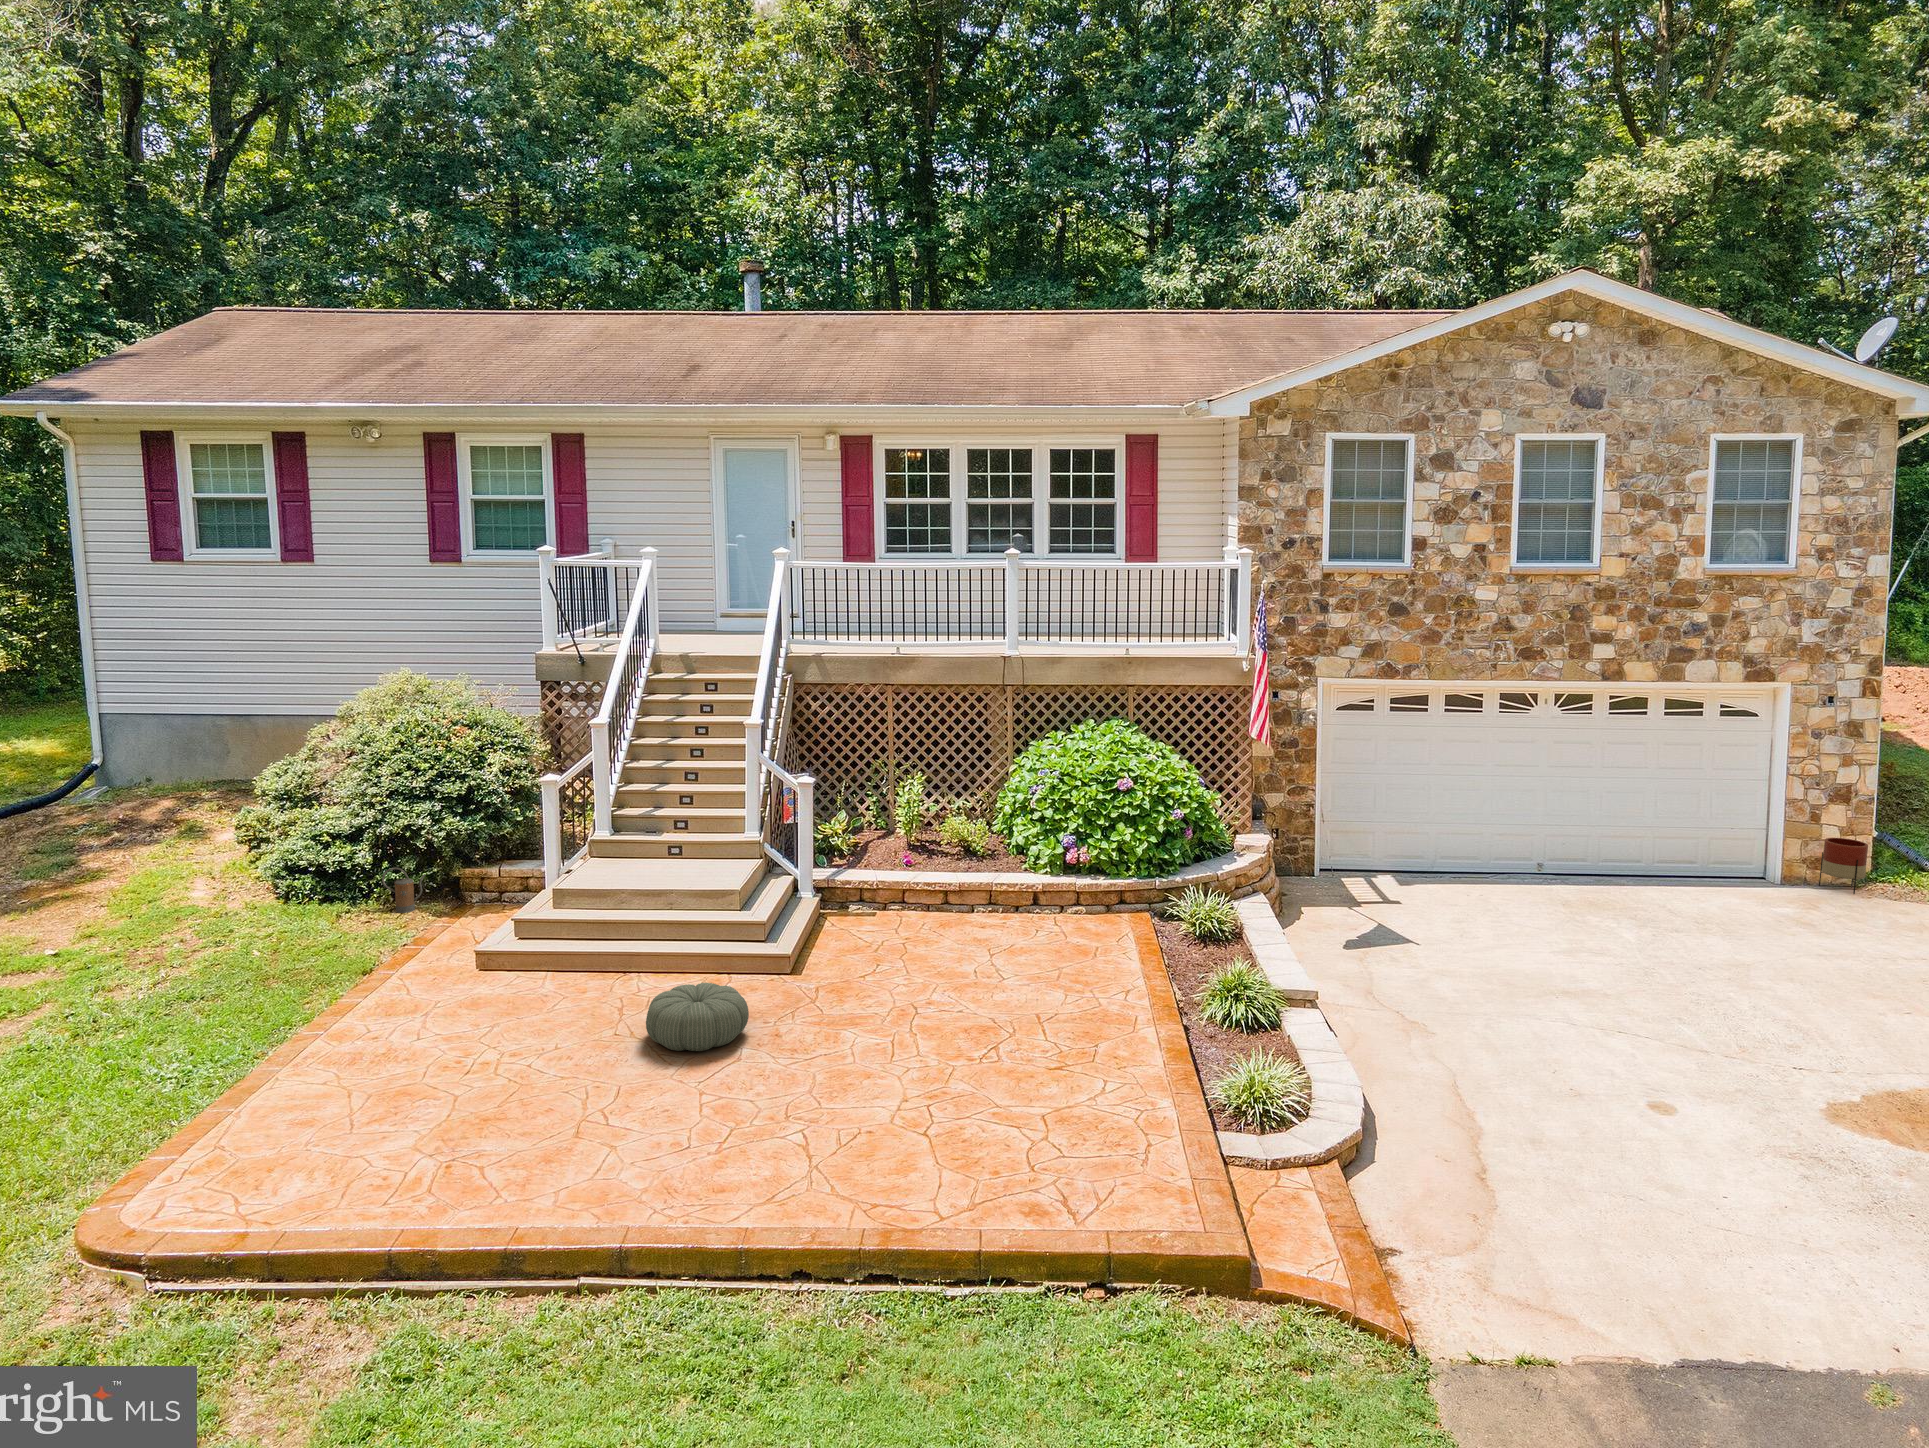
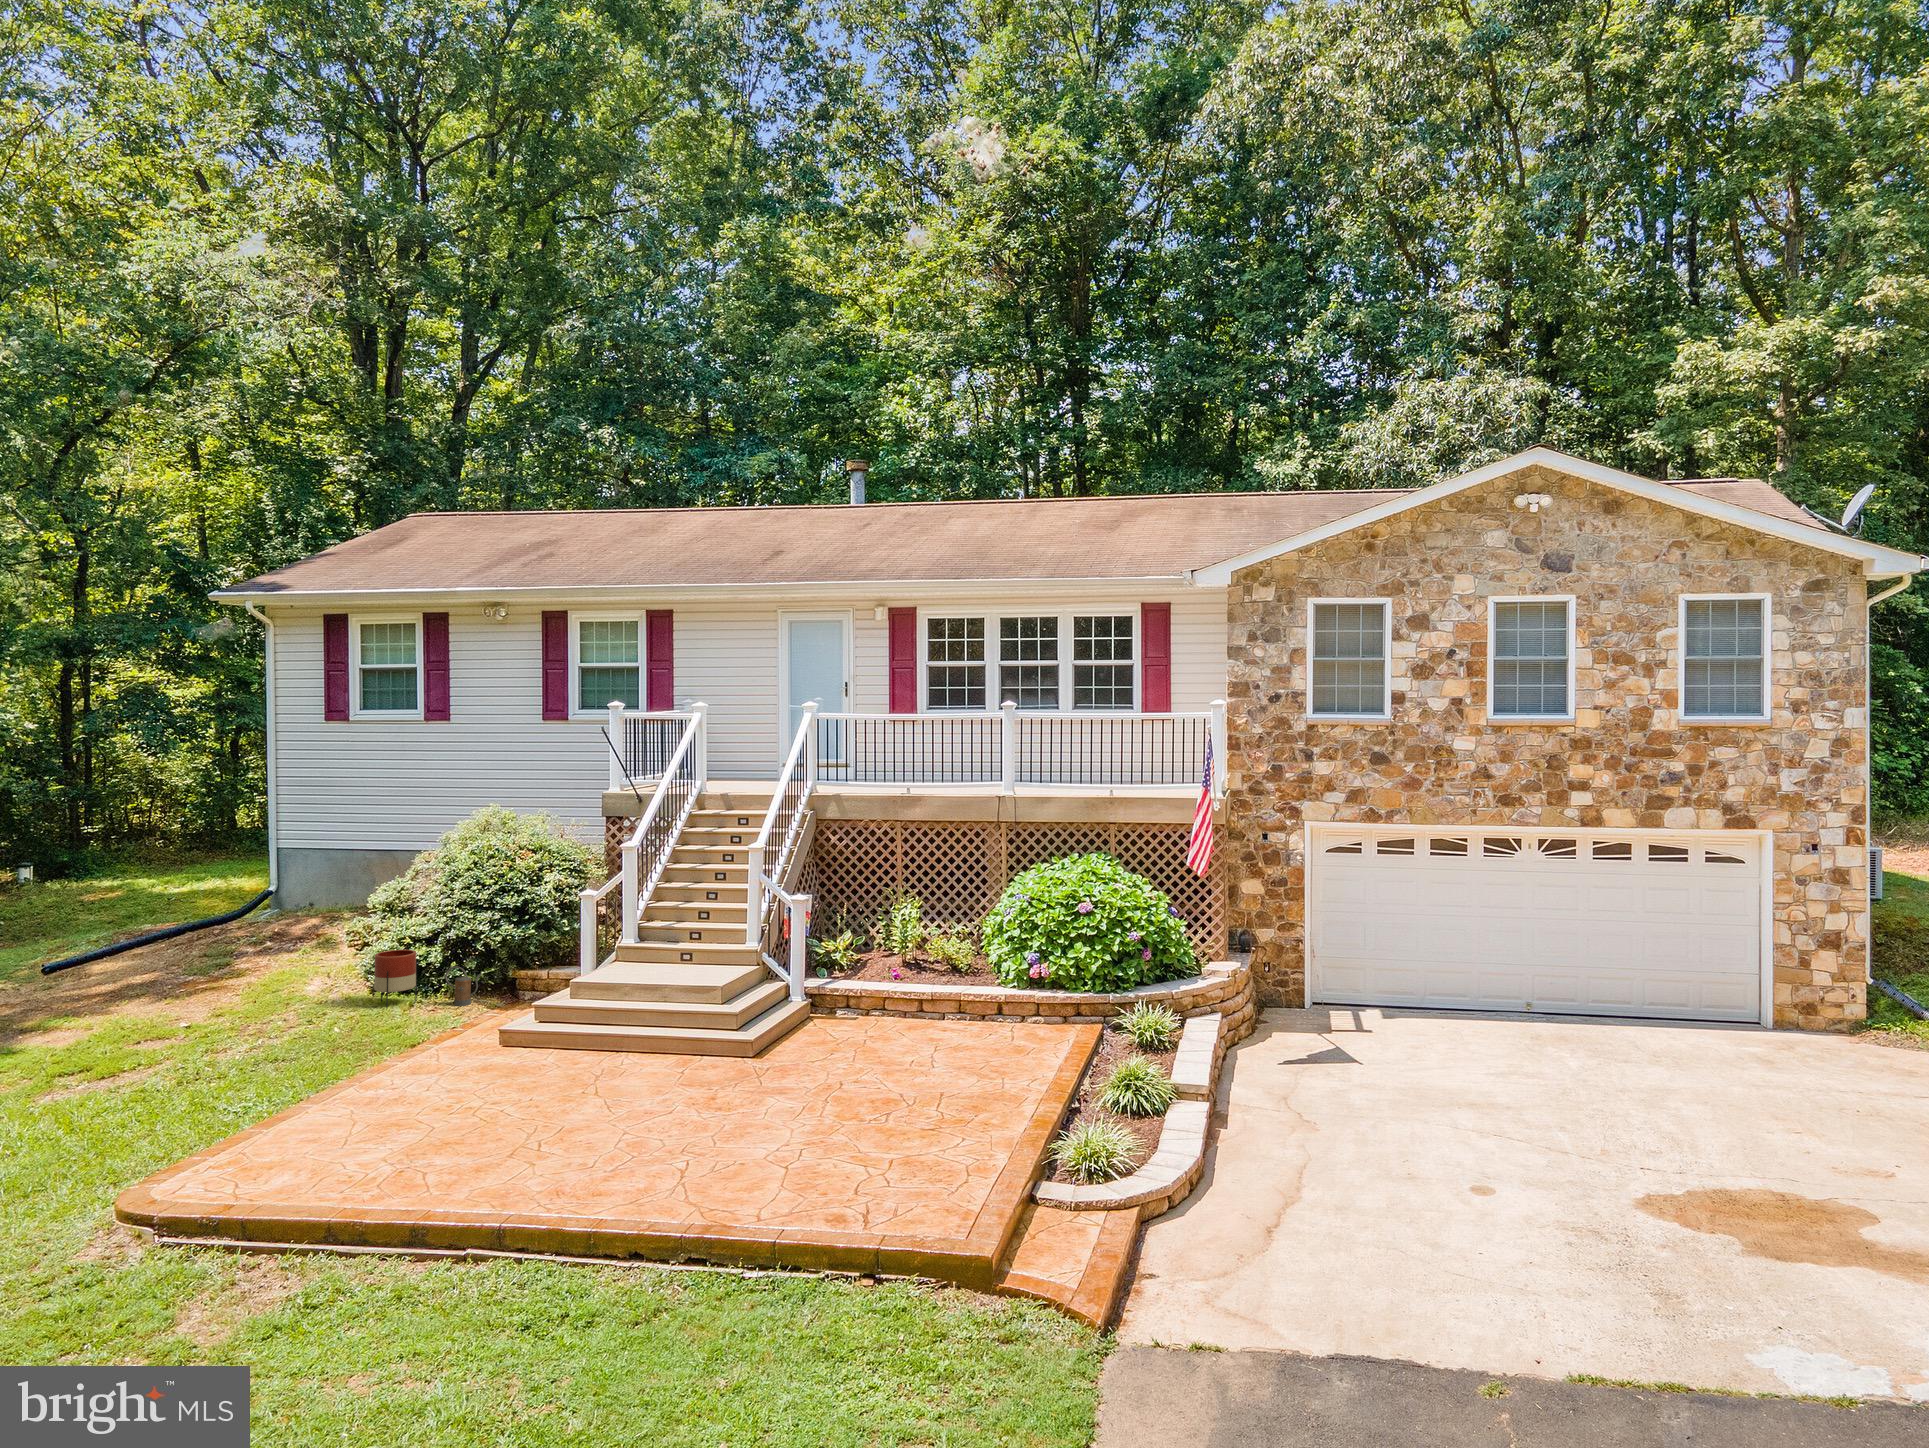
planter: present [1819,838,1868,894] -> present [374,950,417,1008]
pouf: present [646,983,749,1051] -> none [602,1055,690,1108]

